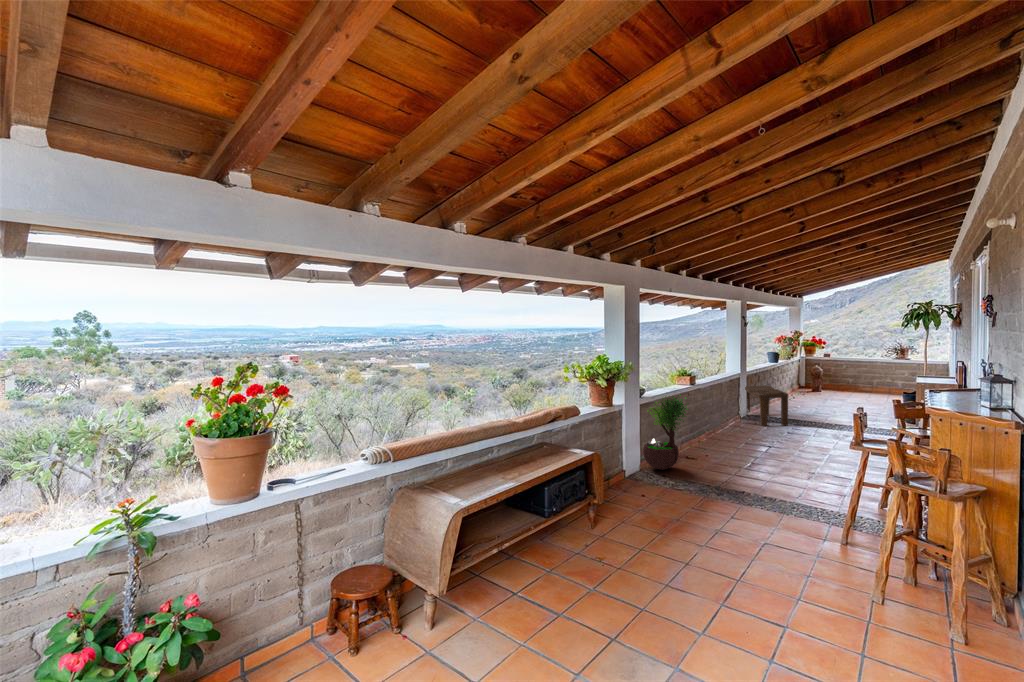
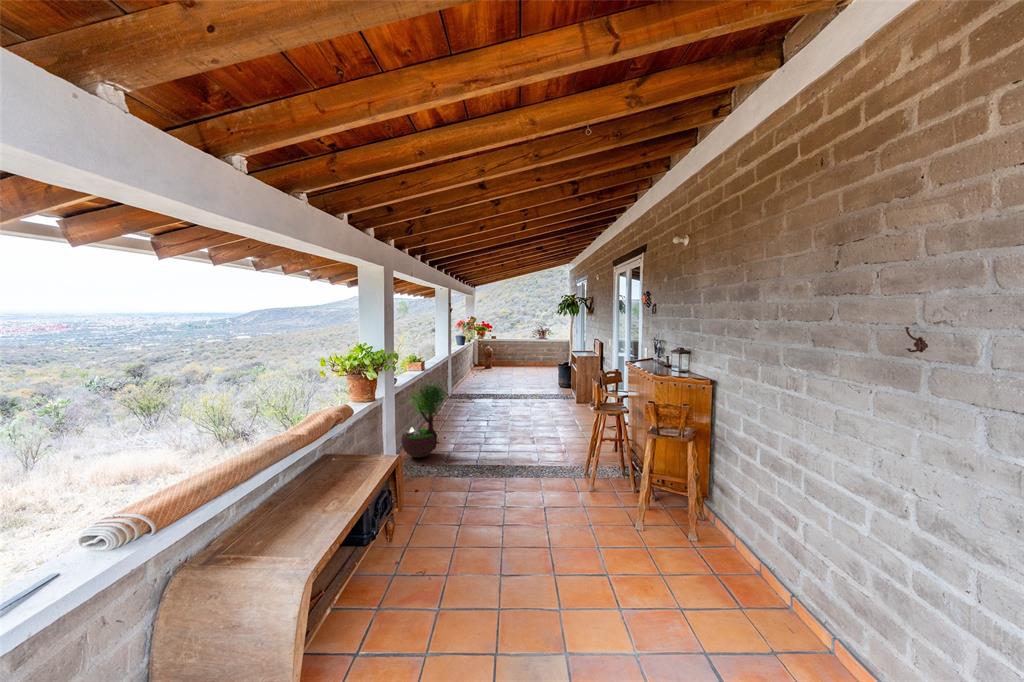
bench: present [745,385,788,426] -> none [454,365,494,401]

